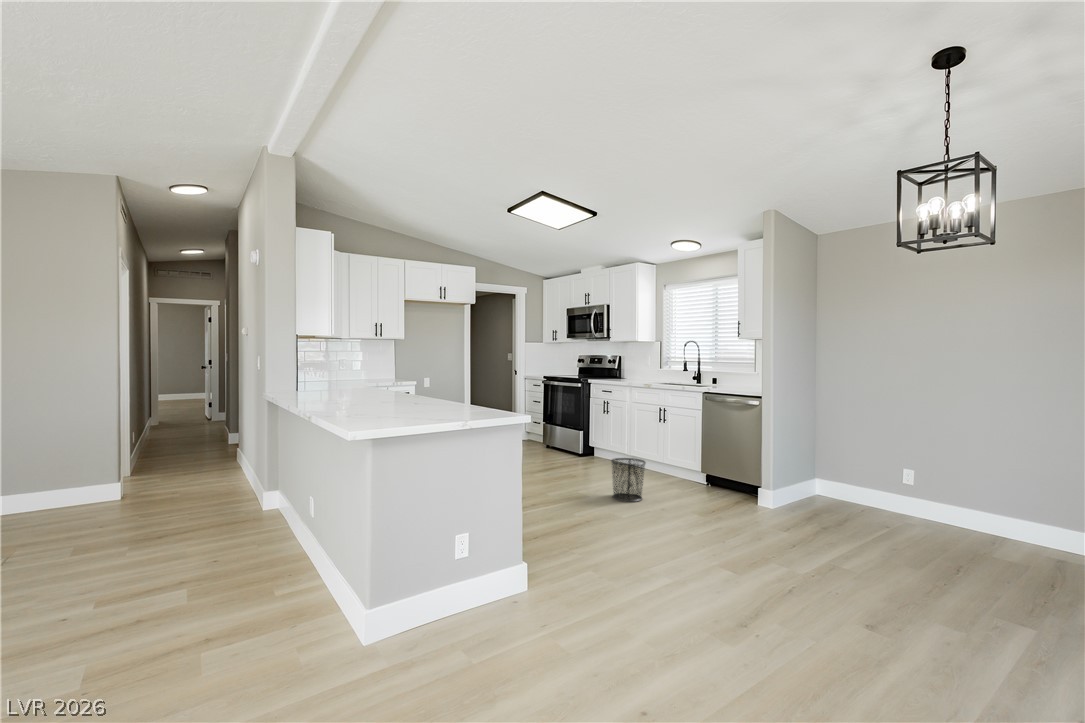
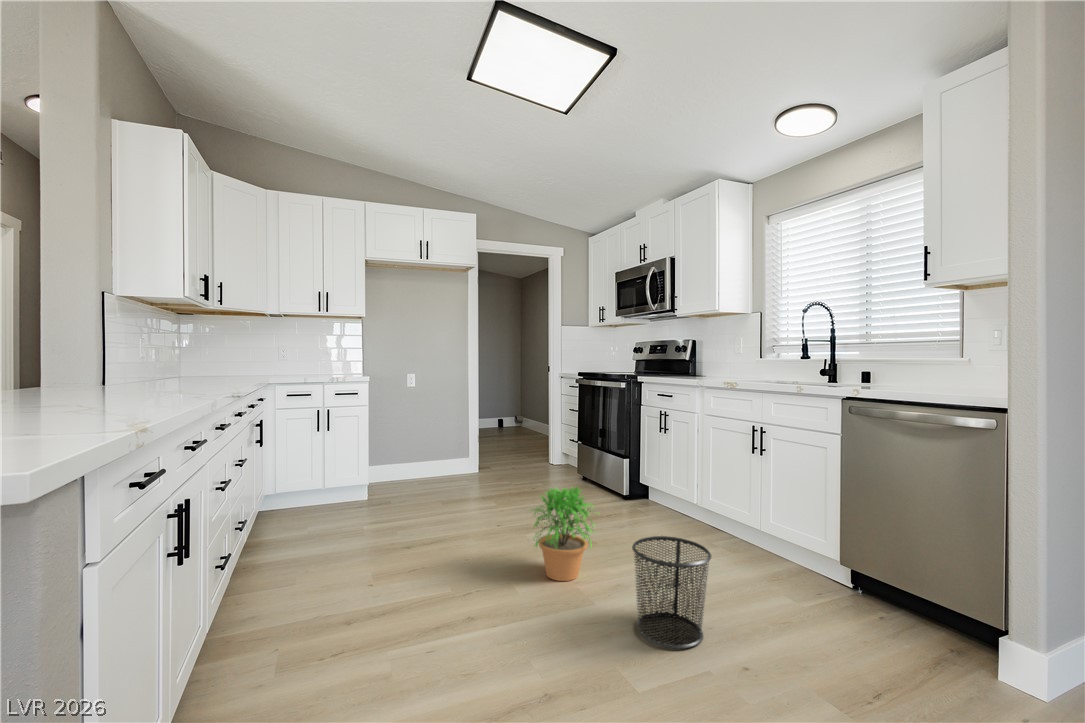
potted plant: none [548,439,588,488] -> present [534,487,599,581]

